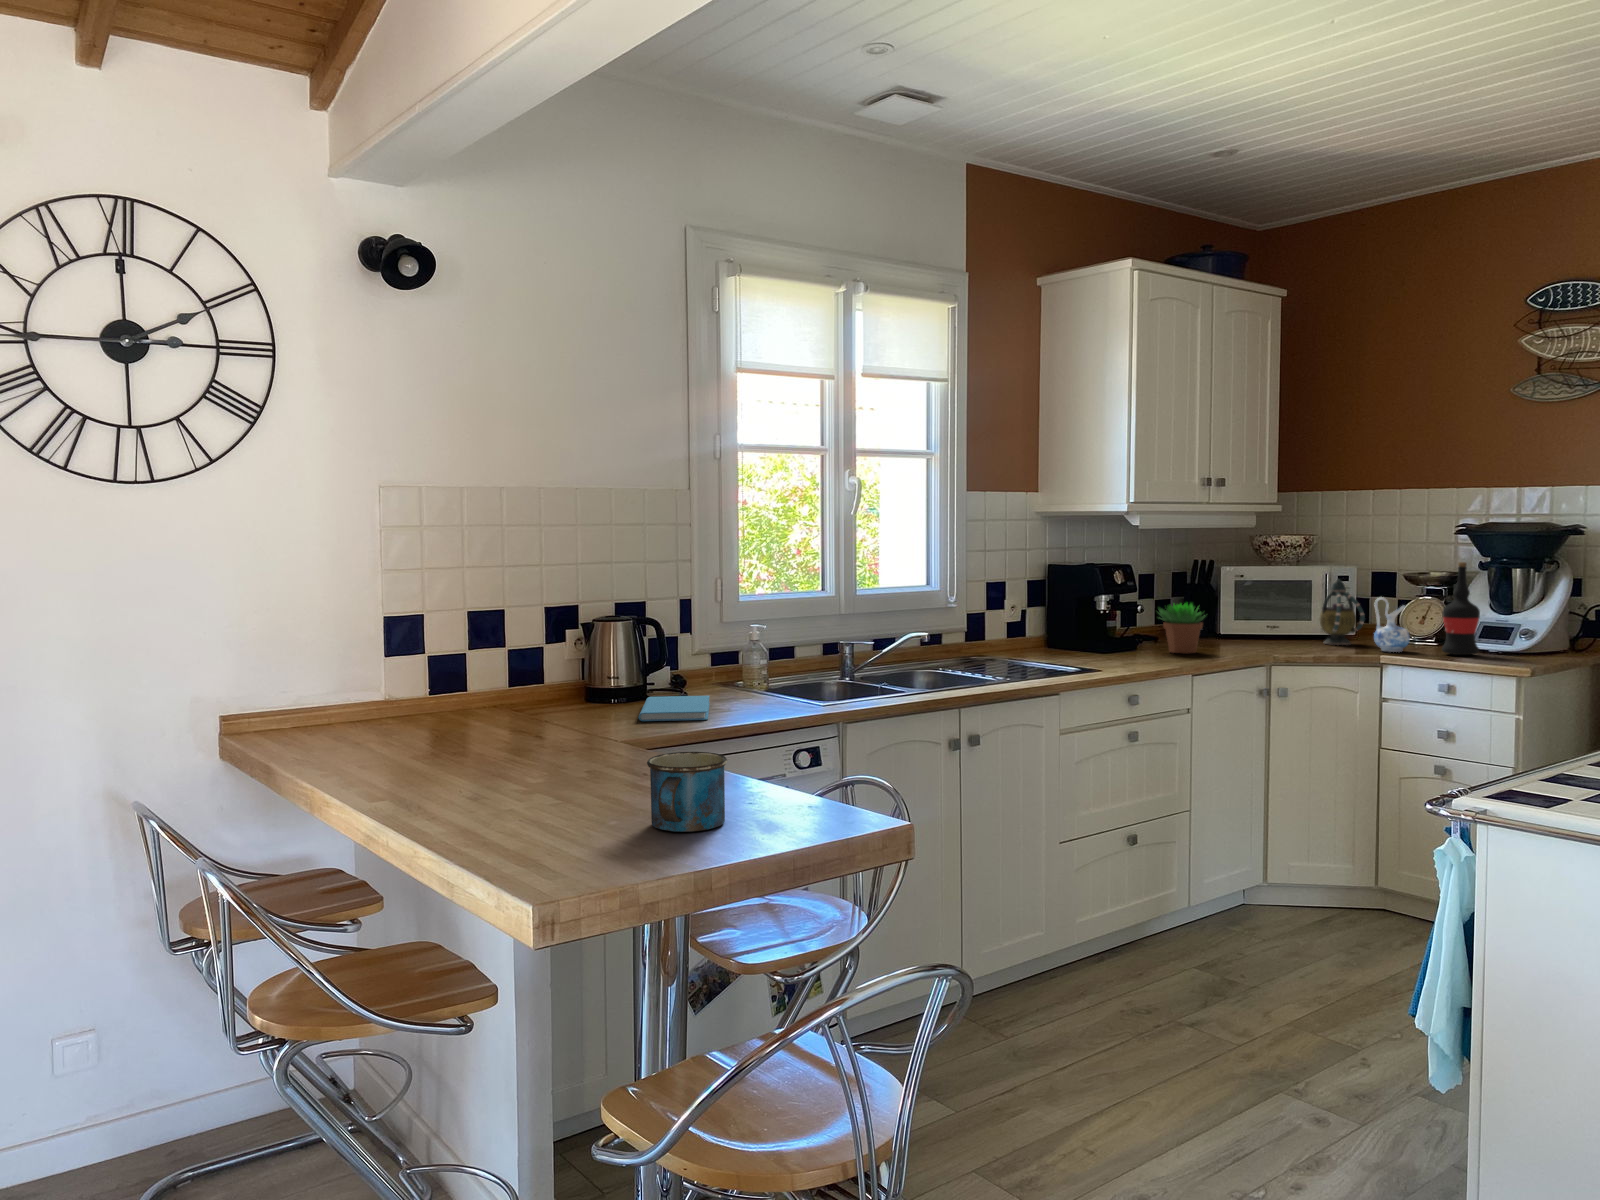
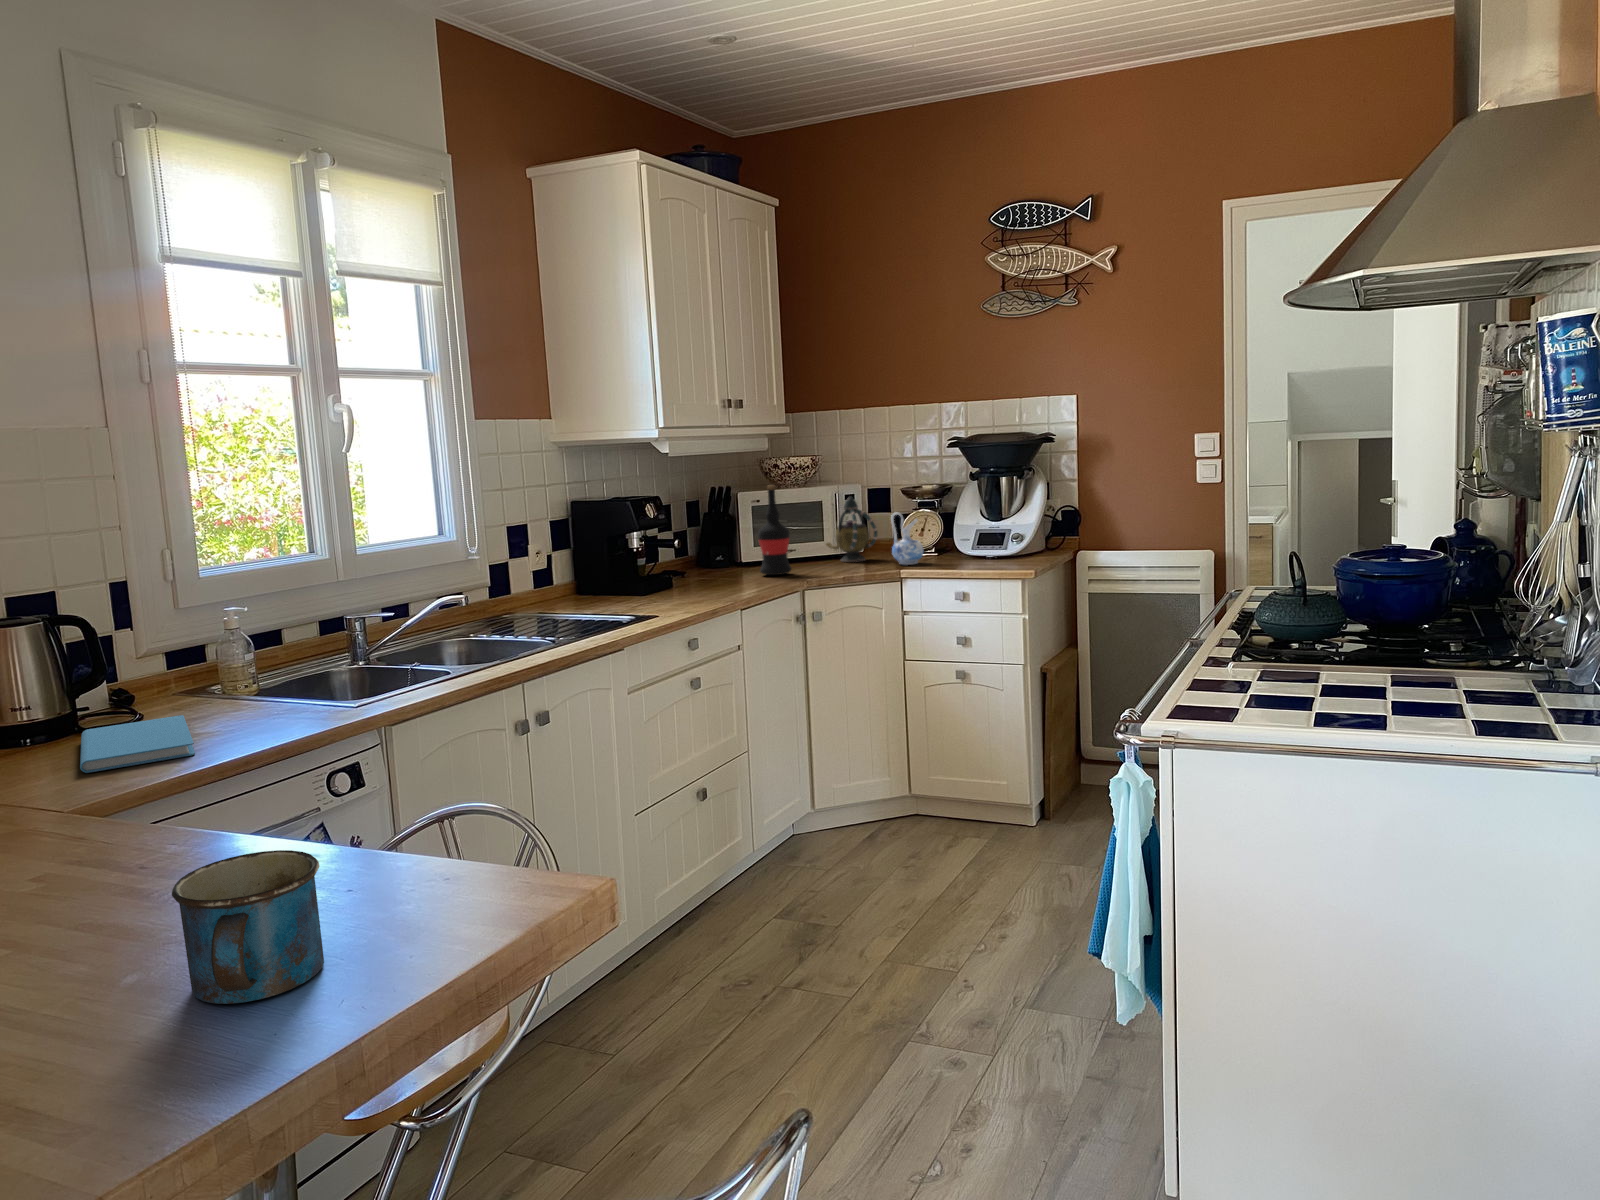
wine bottle: present [1442,562,1480,655] -> present [758,485,791,575]
succulent plant: present [1158,603,1205,653] -> none [690,530,742,586]

